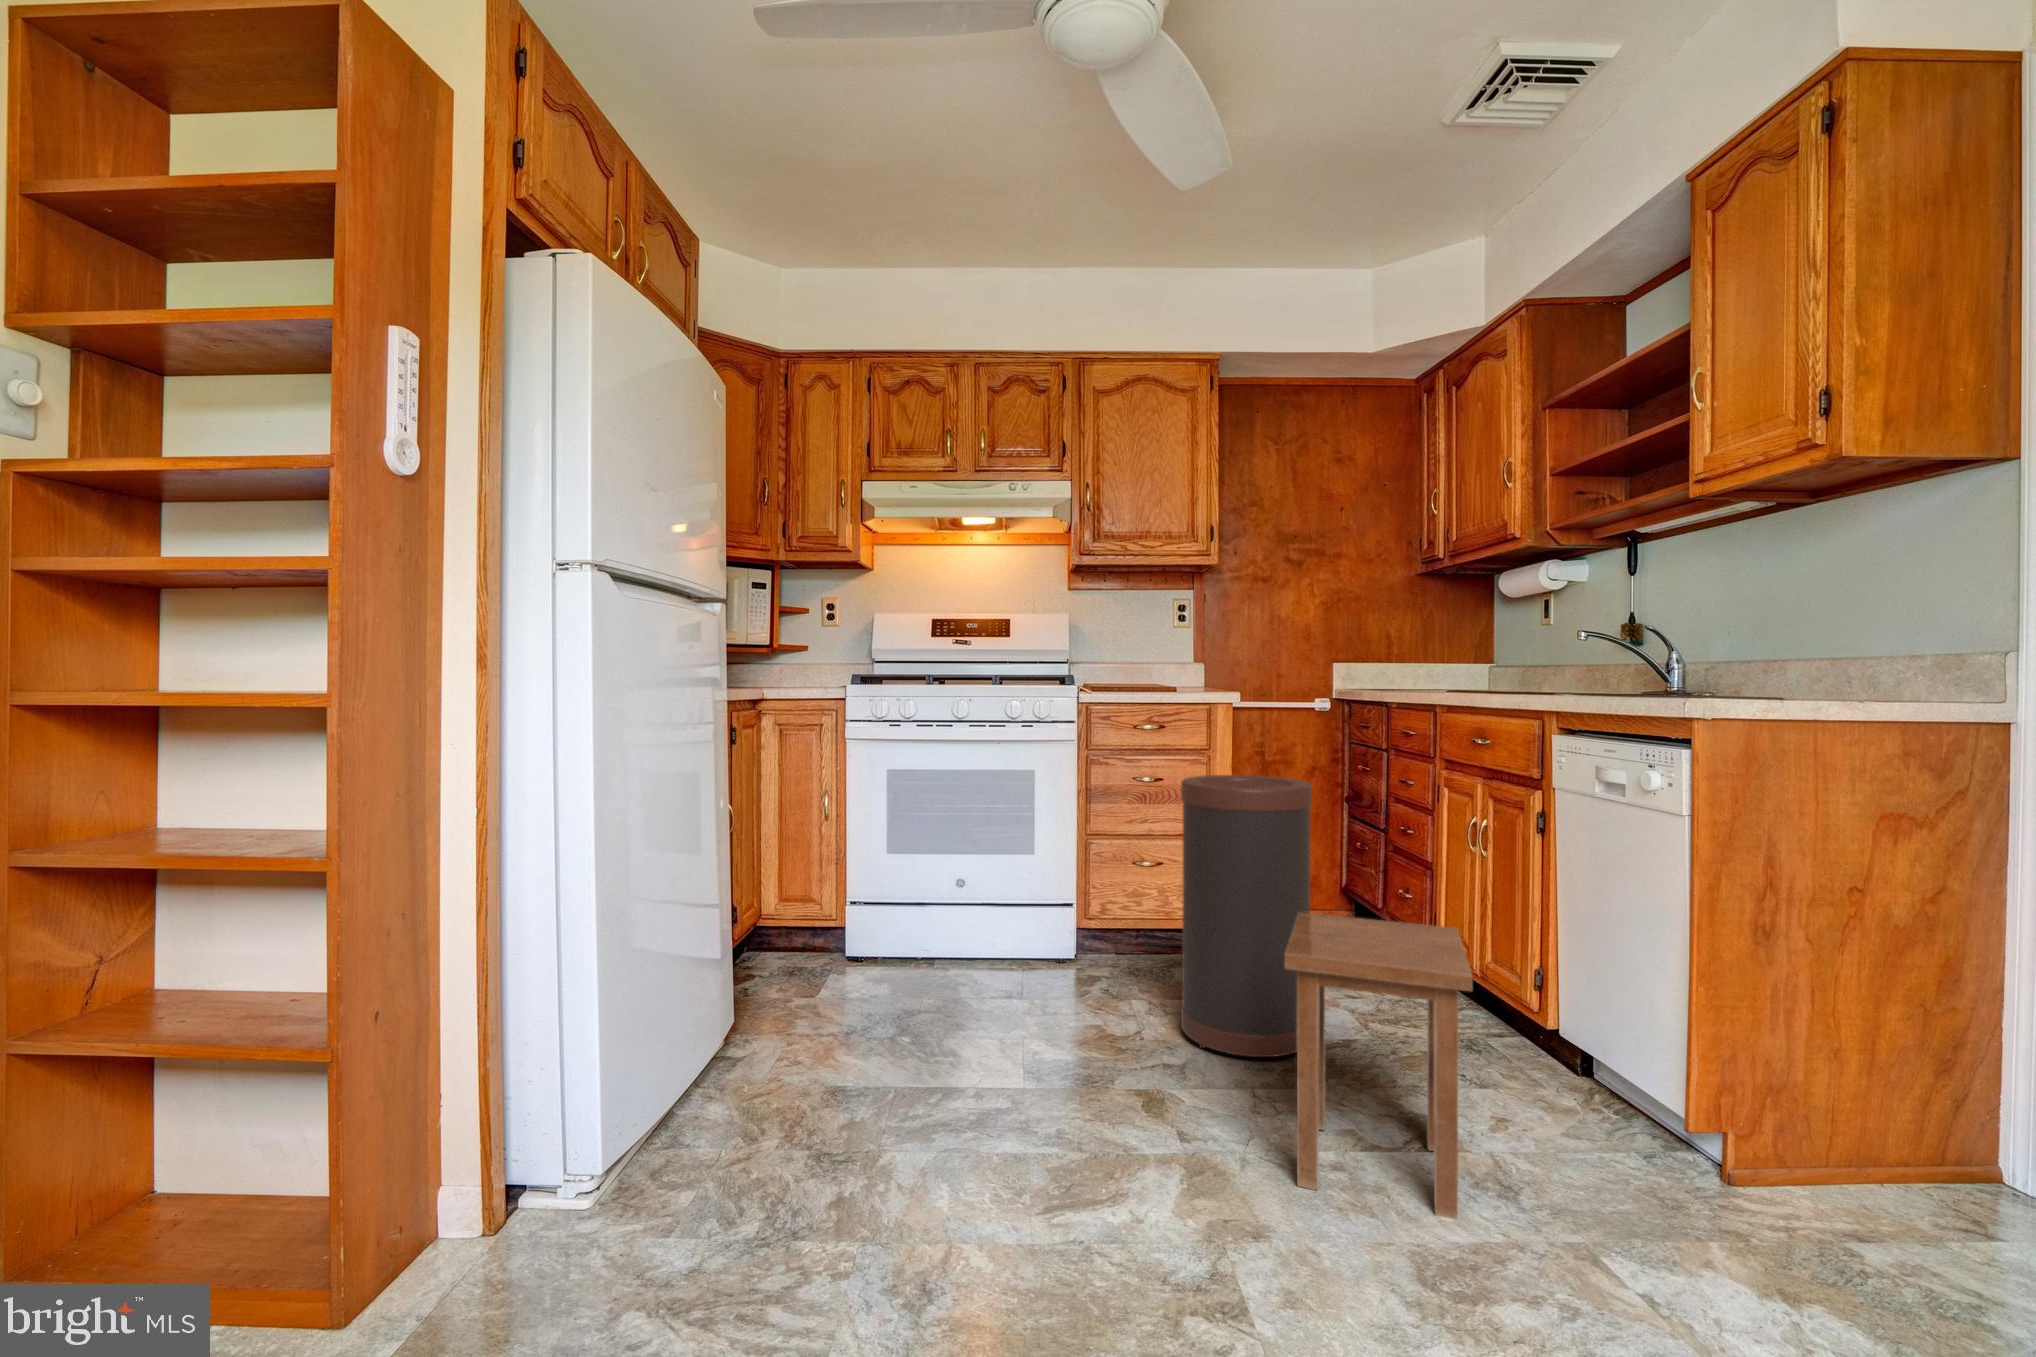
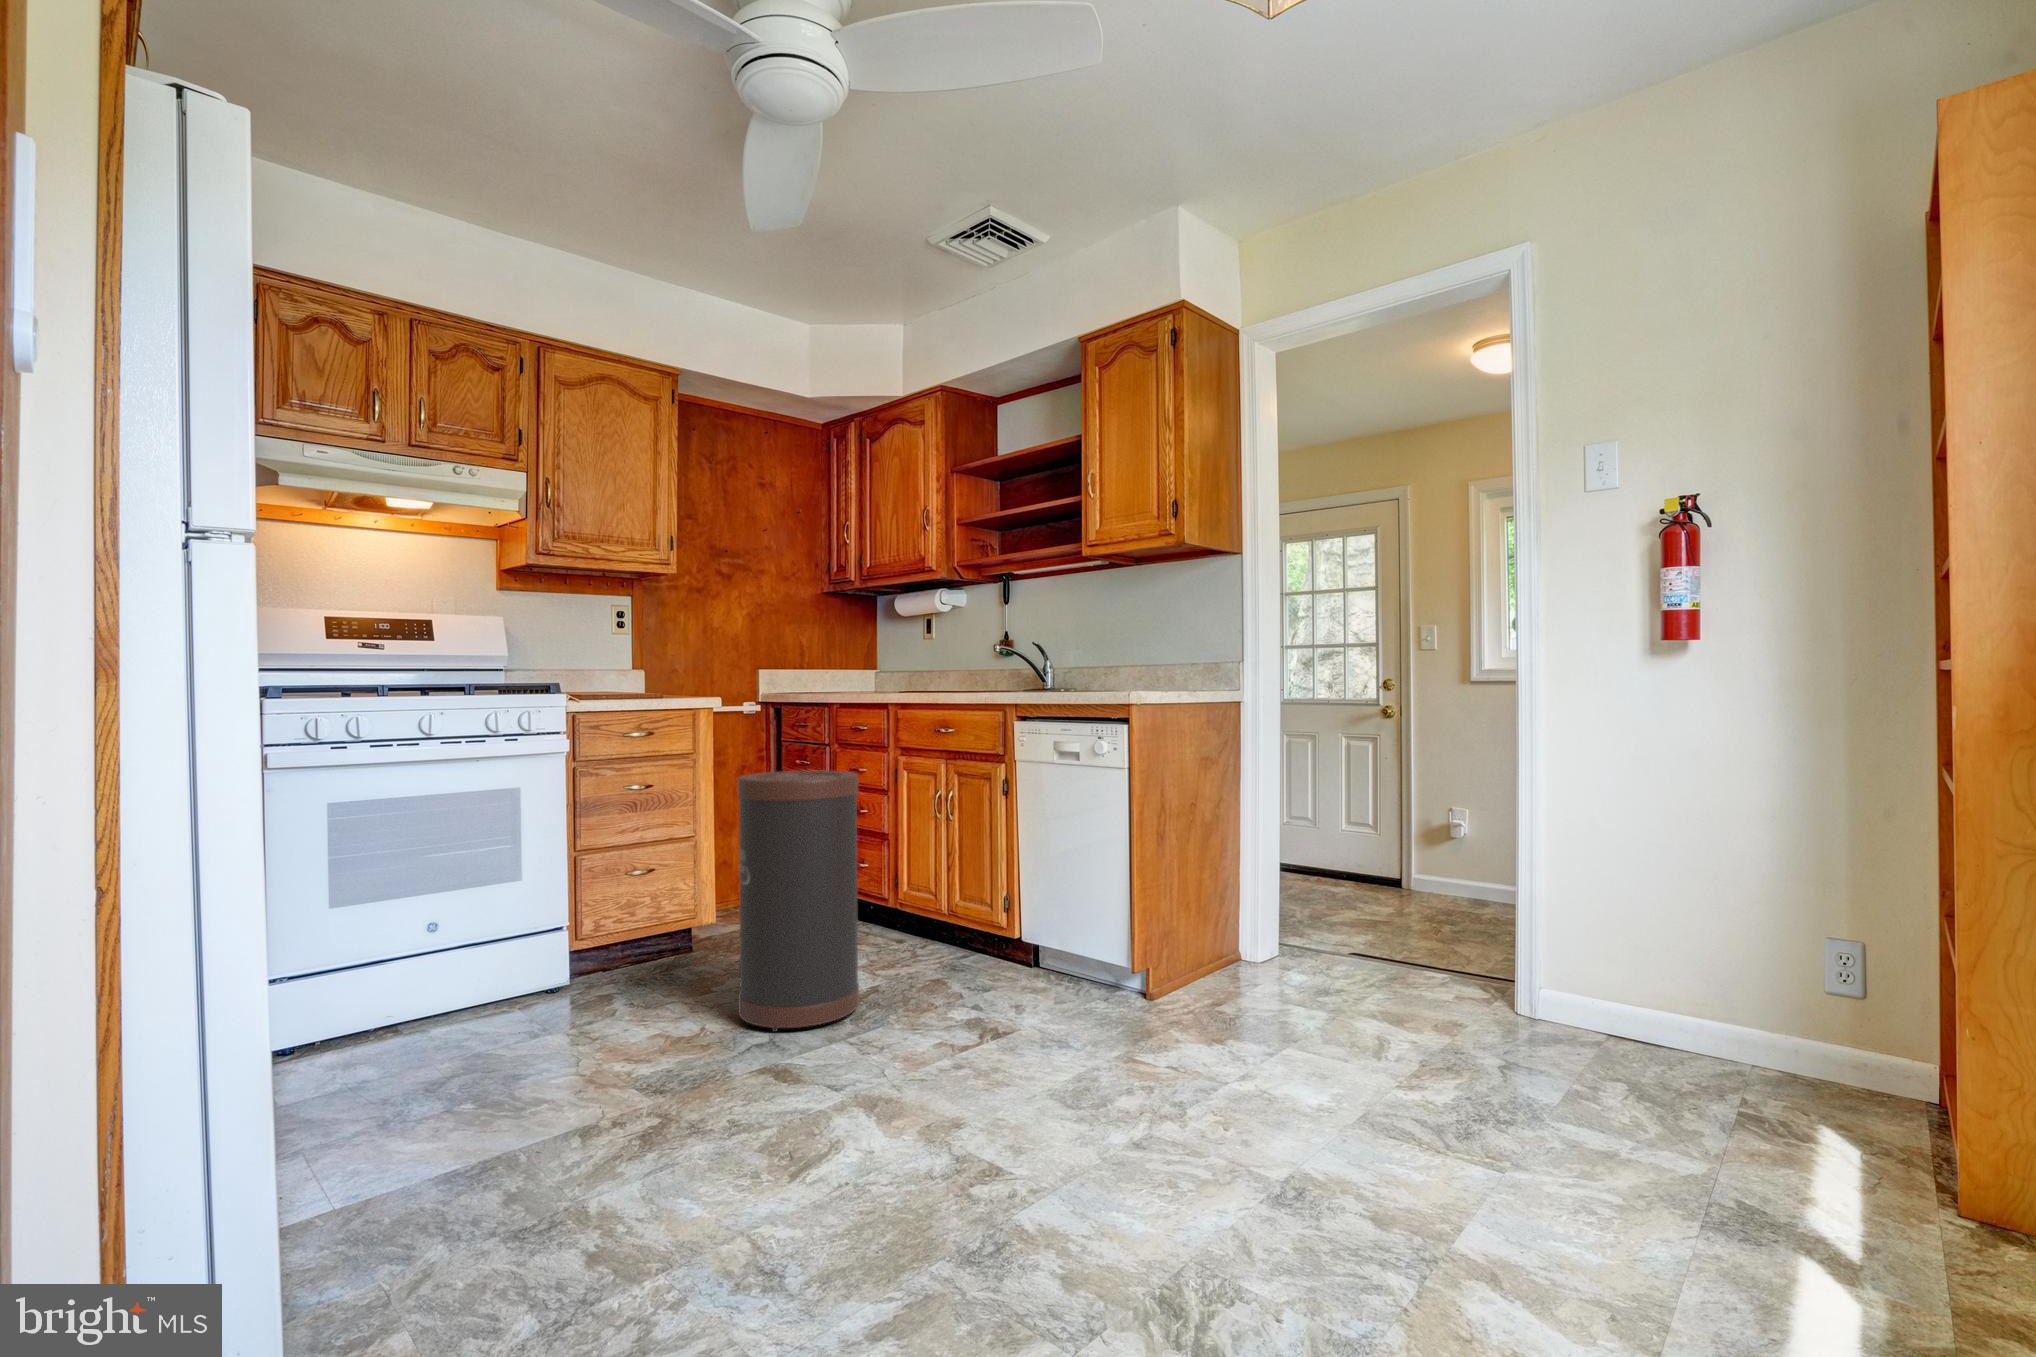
stool: present [1285,912,1472,1220] -> none [899,864,1062,1088]

